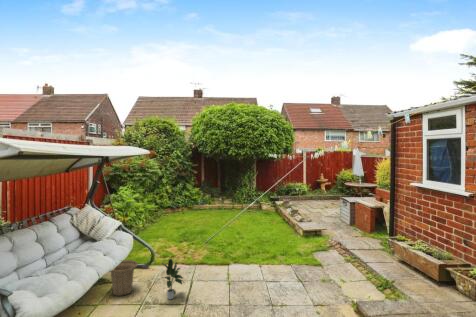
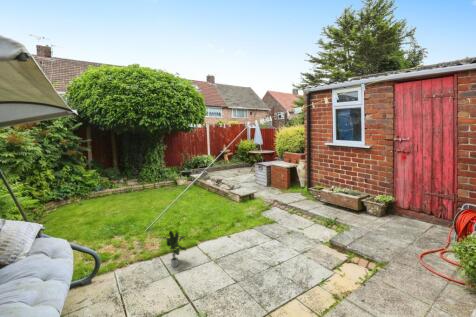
basket: present [110,260,138,296] -> none [103,242,133,278]

